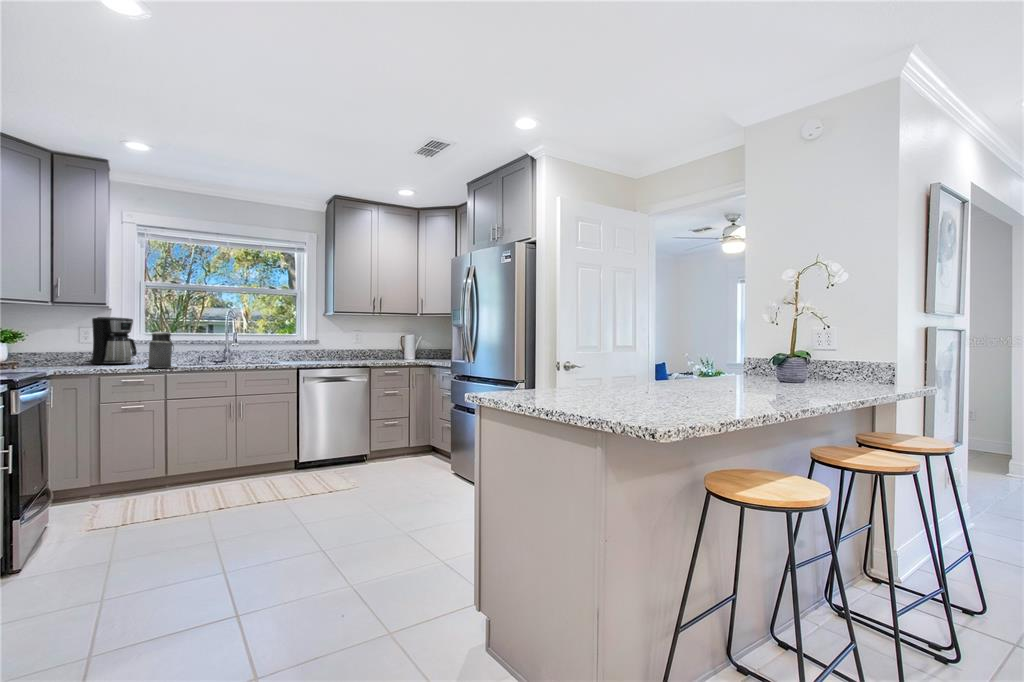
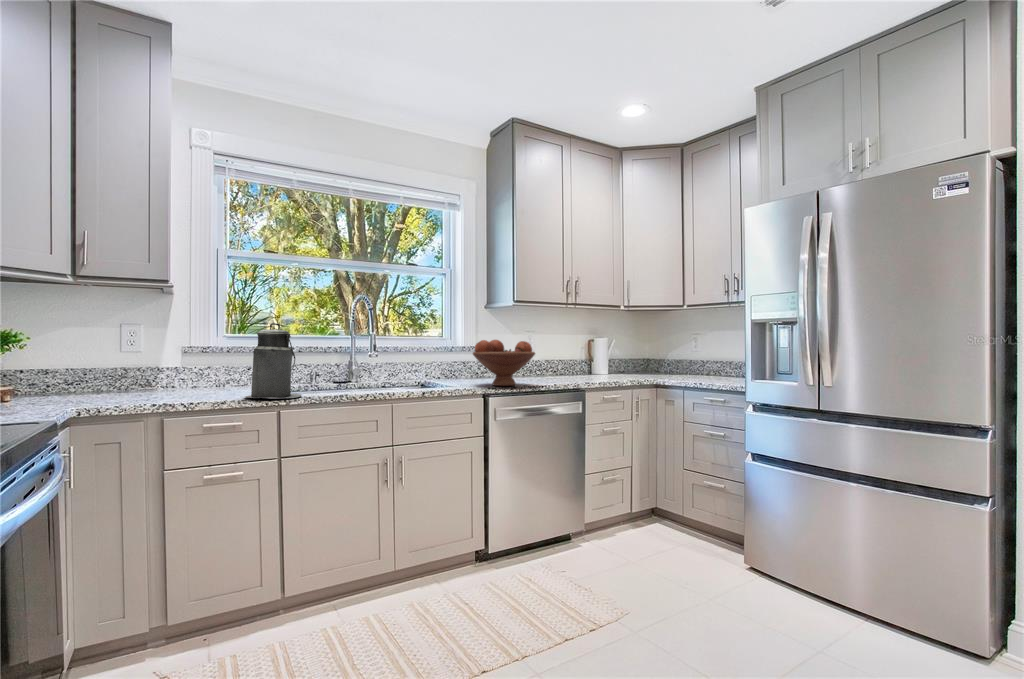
coffee maker: present [86,317,137,364] -> none [133,305,220,391]
fruit bowl: none [292,337,332,365] -> present [473,340,535,386]

